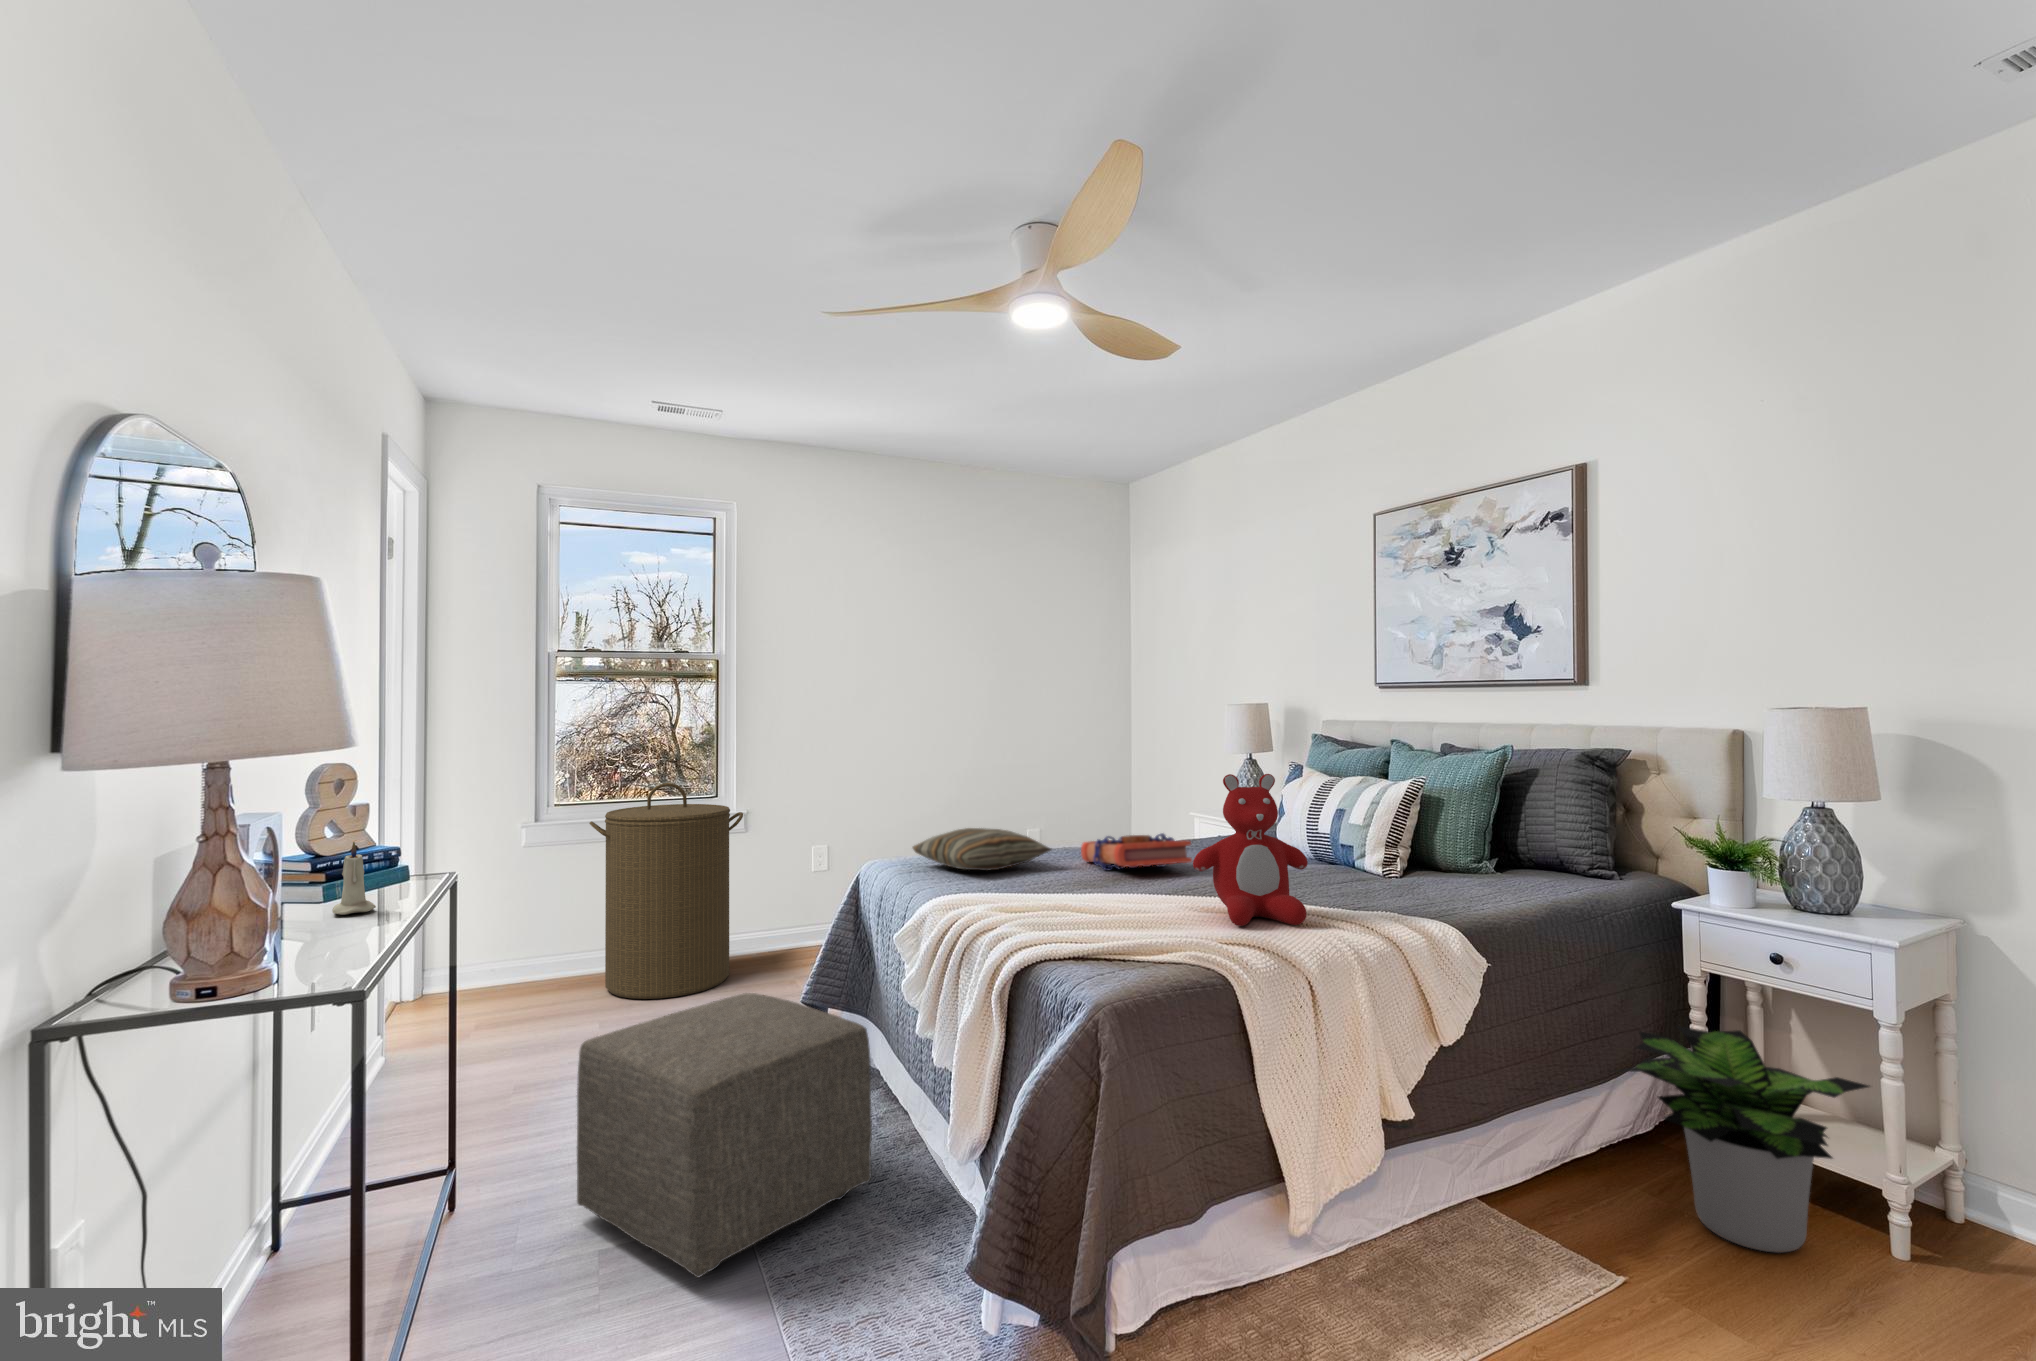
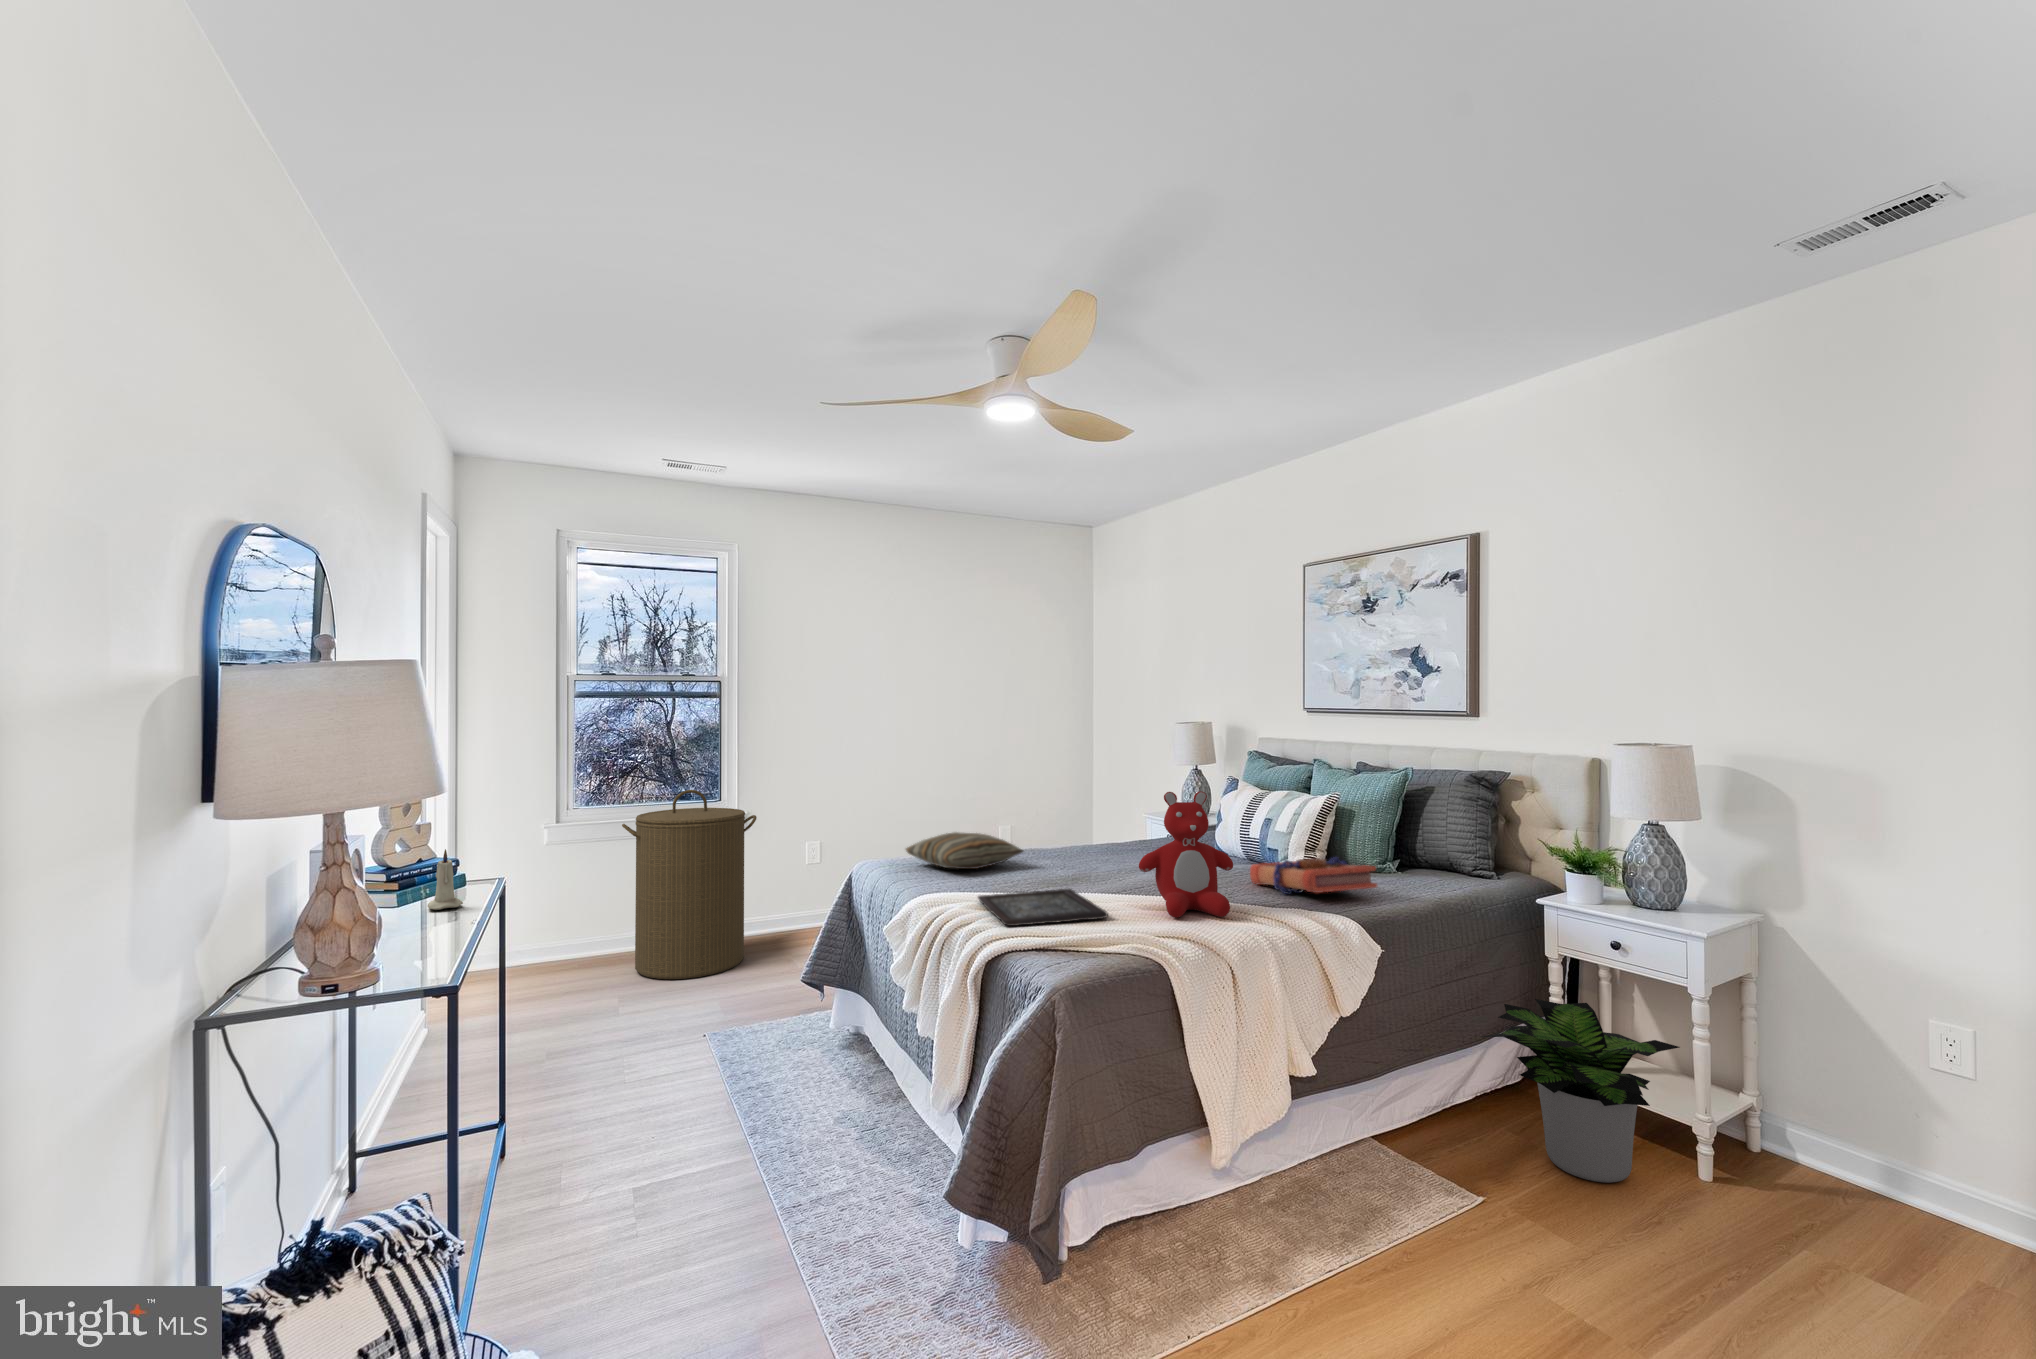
book: present [1081,833,1192,870] -> present [1250,857,1377,894]
tray: none [998,892,1157,936] -> present [978,889,1108,926]
ottoman: present [577,993,872,1278] -> none [624,974,871,1208]

